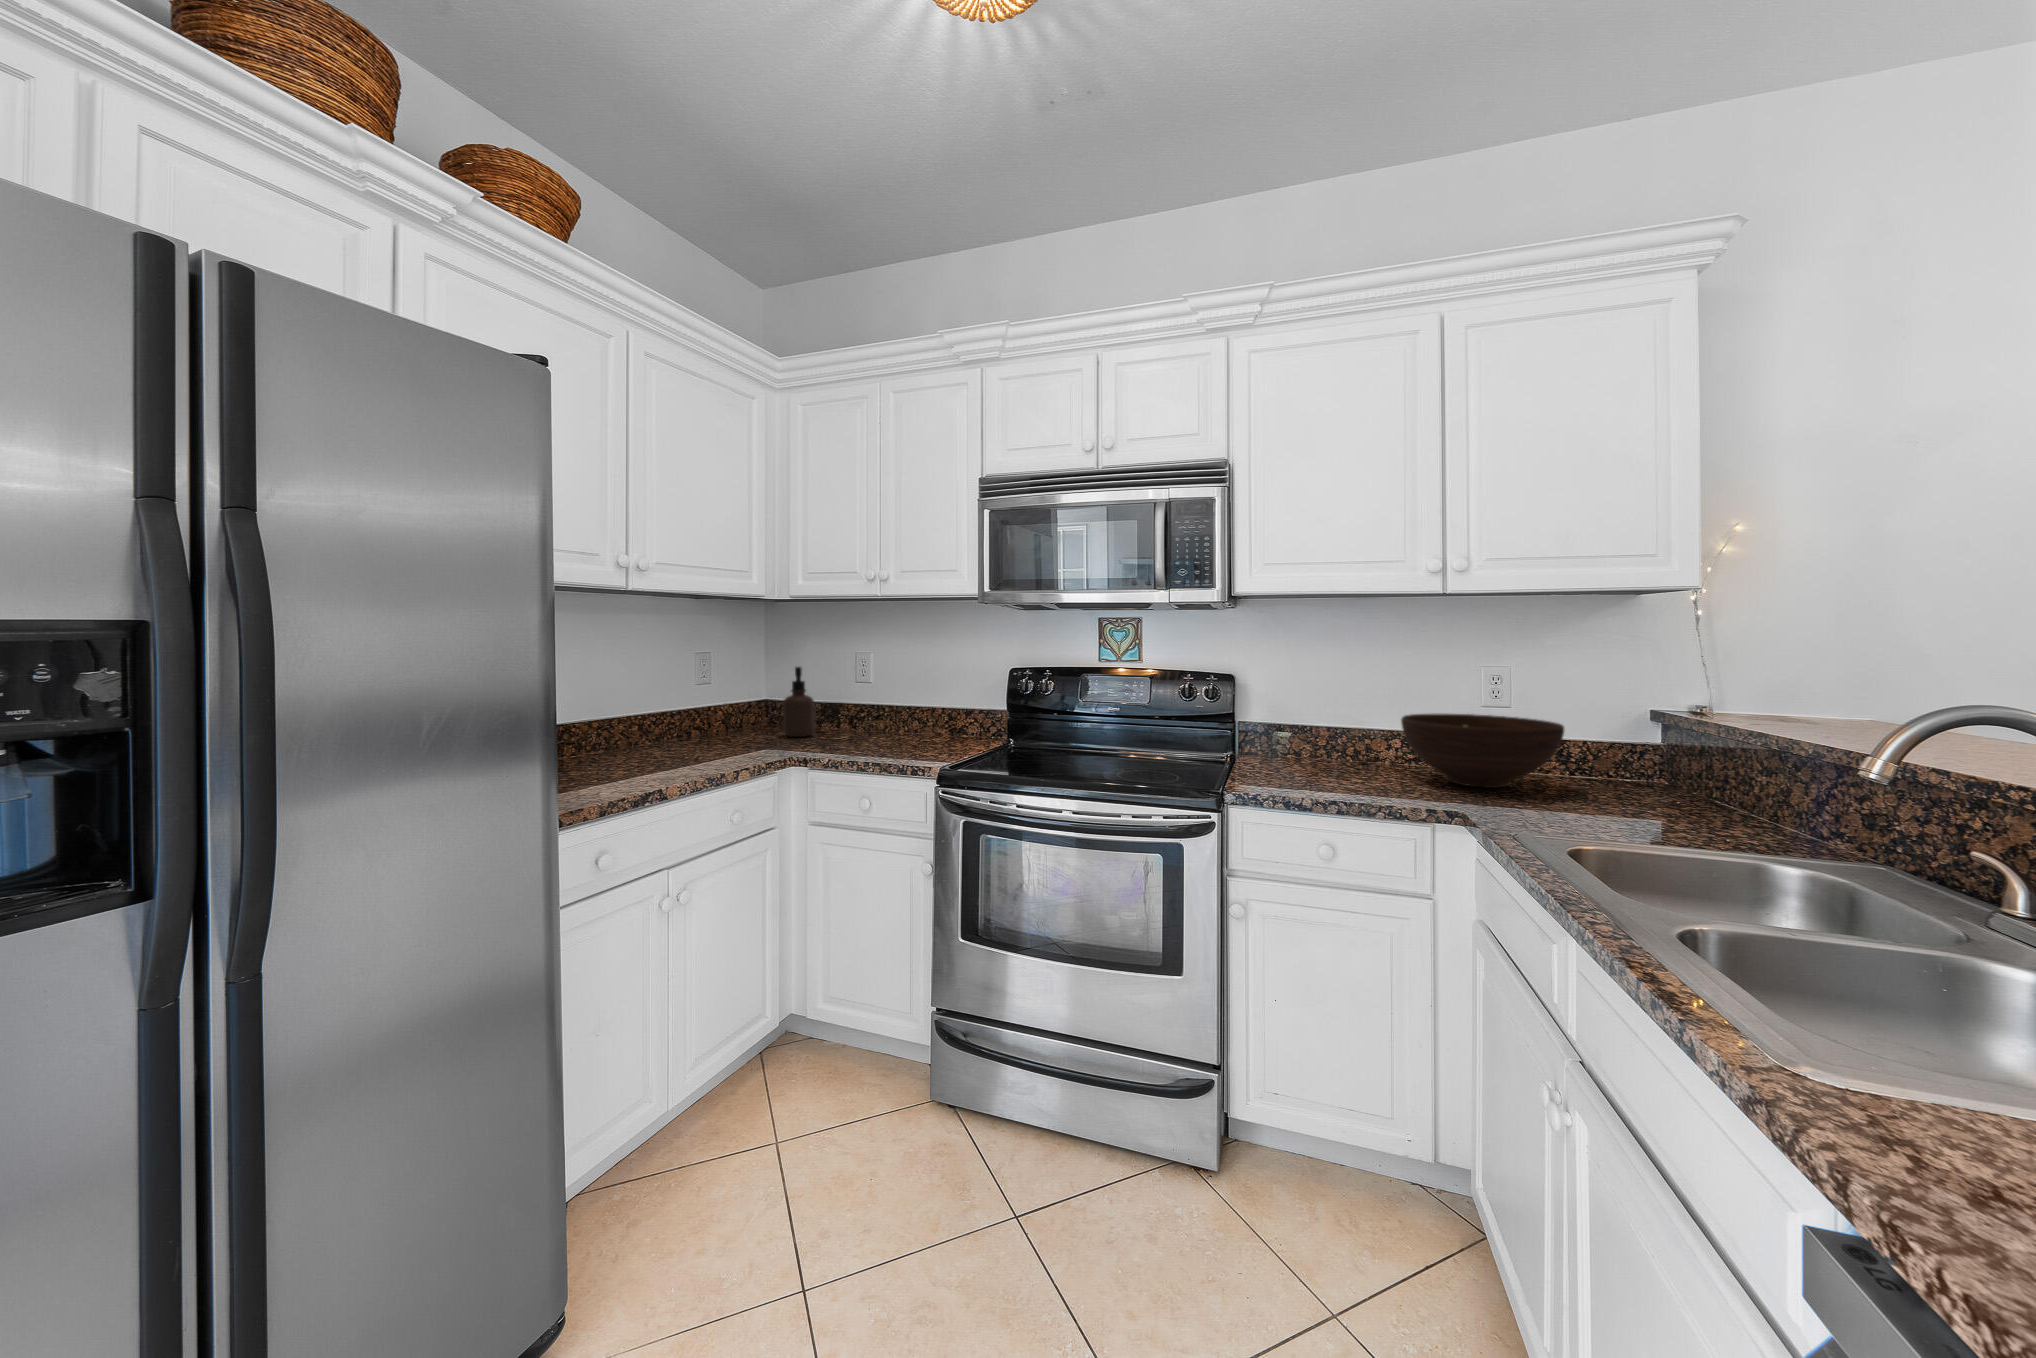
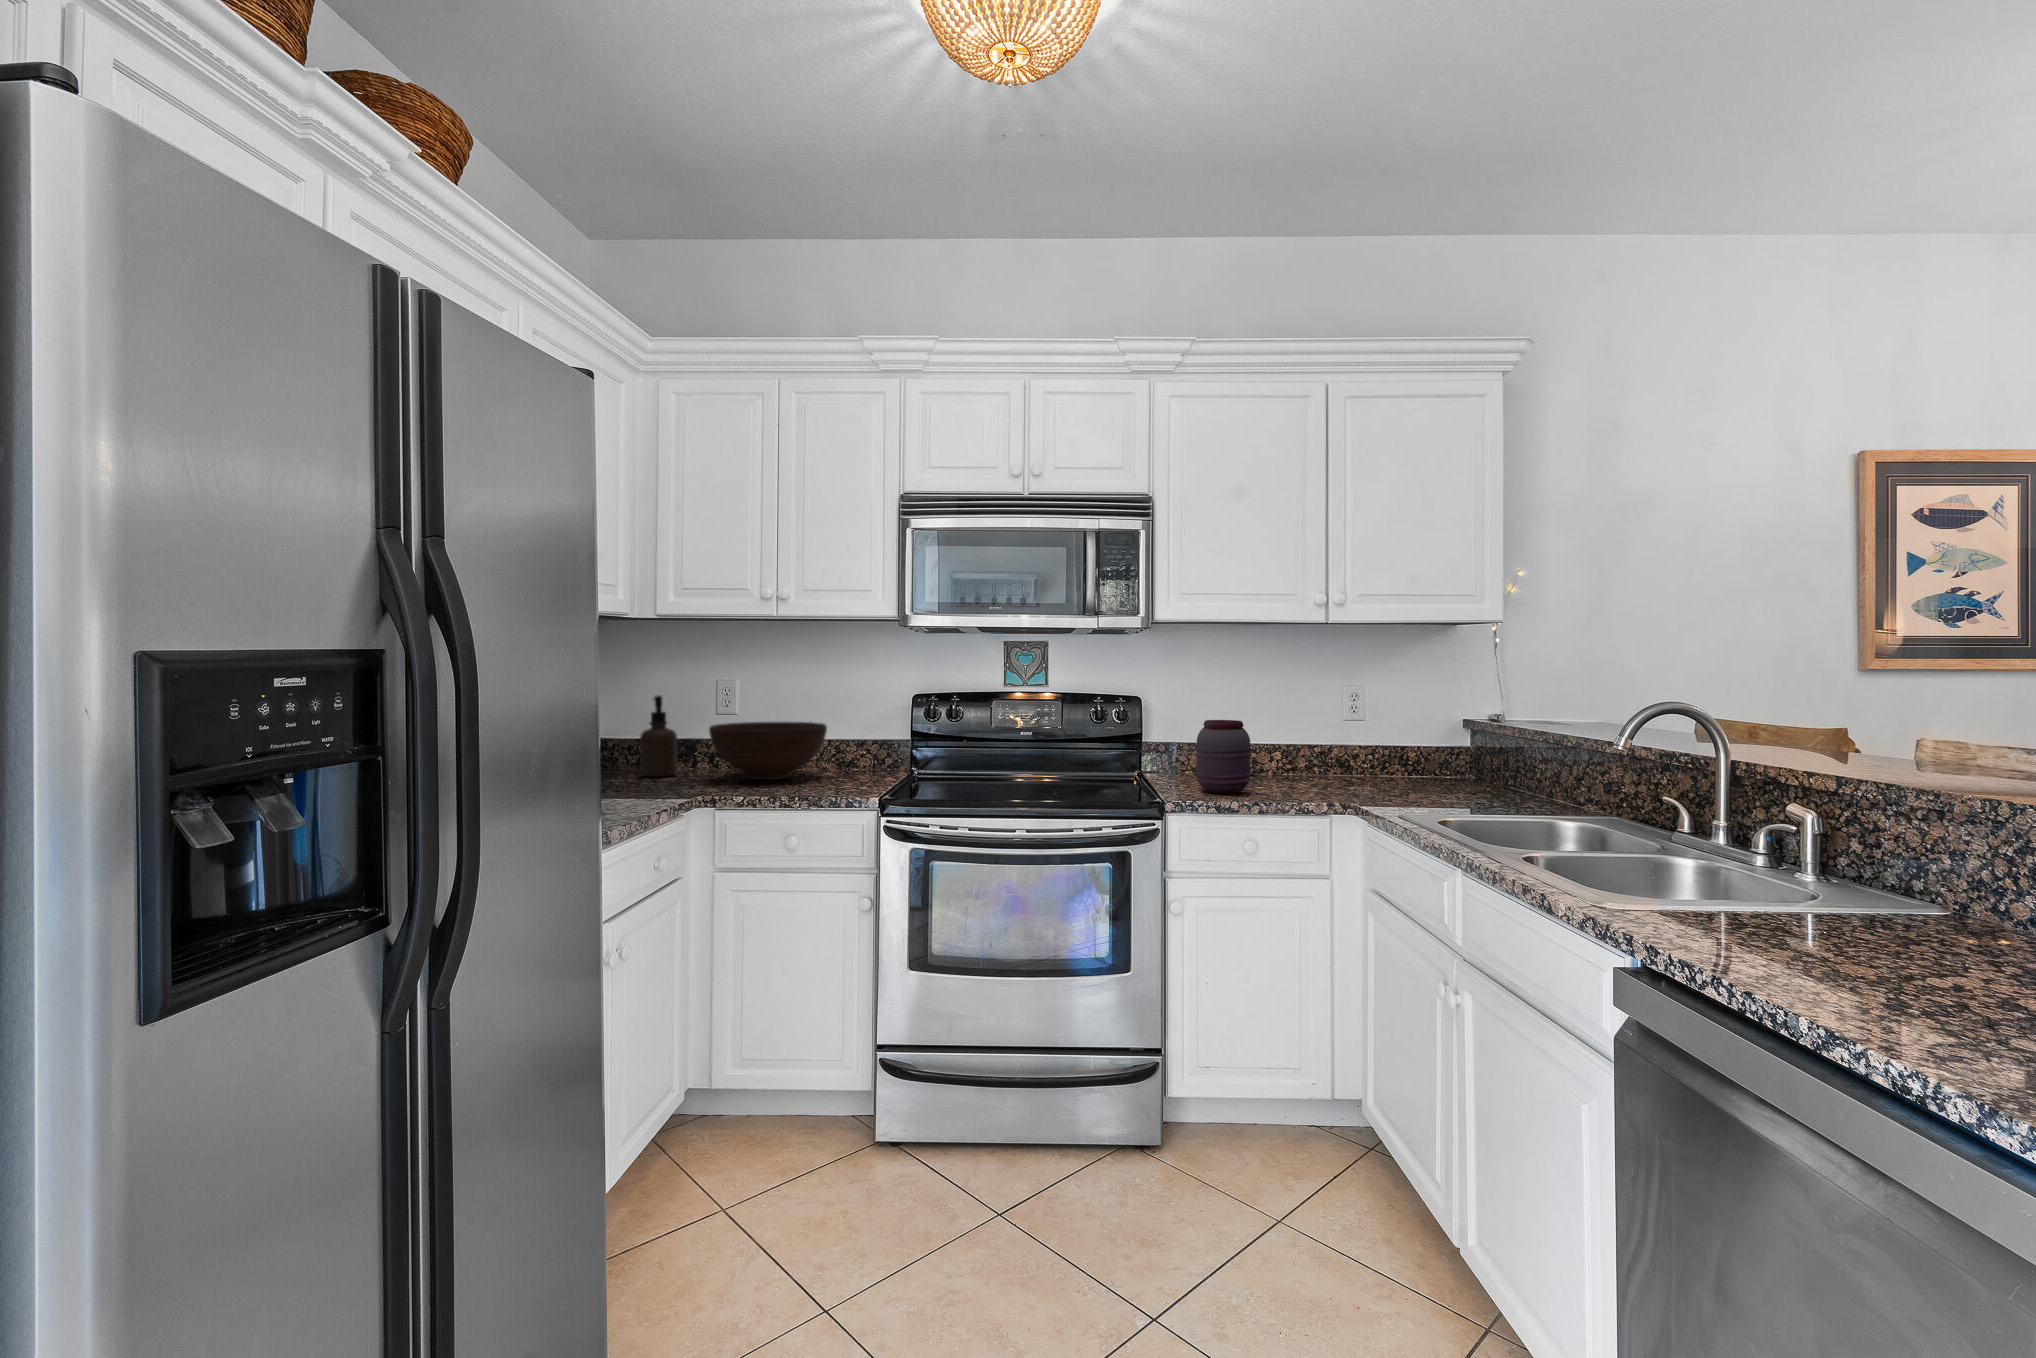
jar: none [1283,703,1346,786] -> present [1197,720,1250,793]
fruit bowl: present [1401,714,1564,788] -> present [709,722,827,780]

